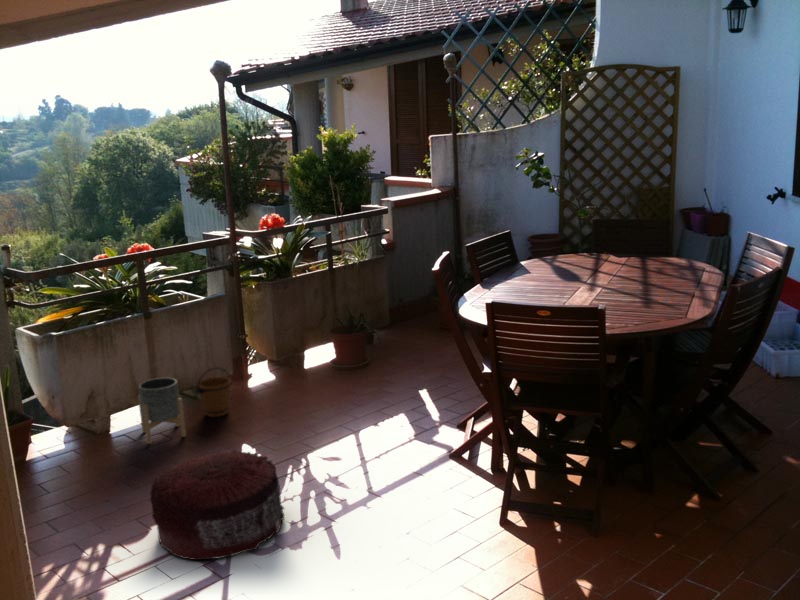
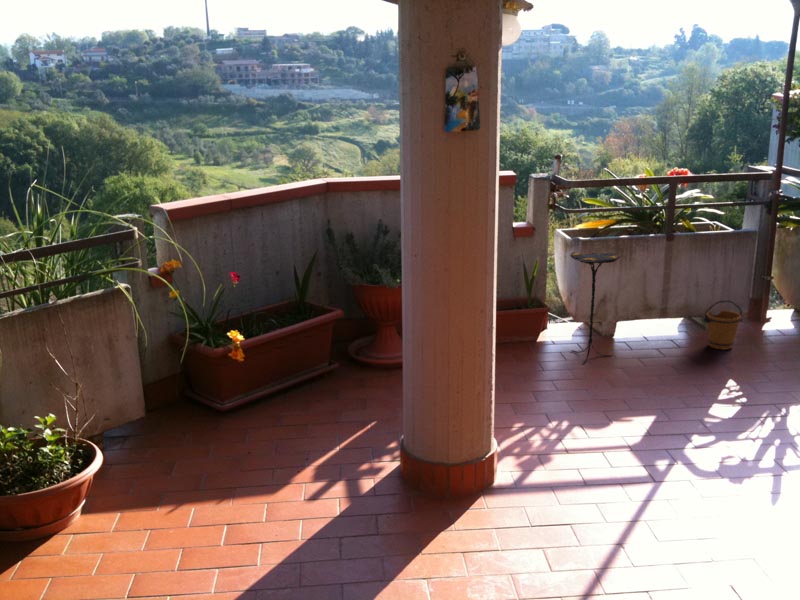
side table: none [48,344,116,470] -> present [570,252,620,362]
planter: present [138,378,186,444] -> none [643,298,684,358]
pouf: present [150,450,284,560] -> none [610,370,741,469]

